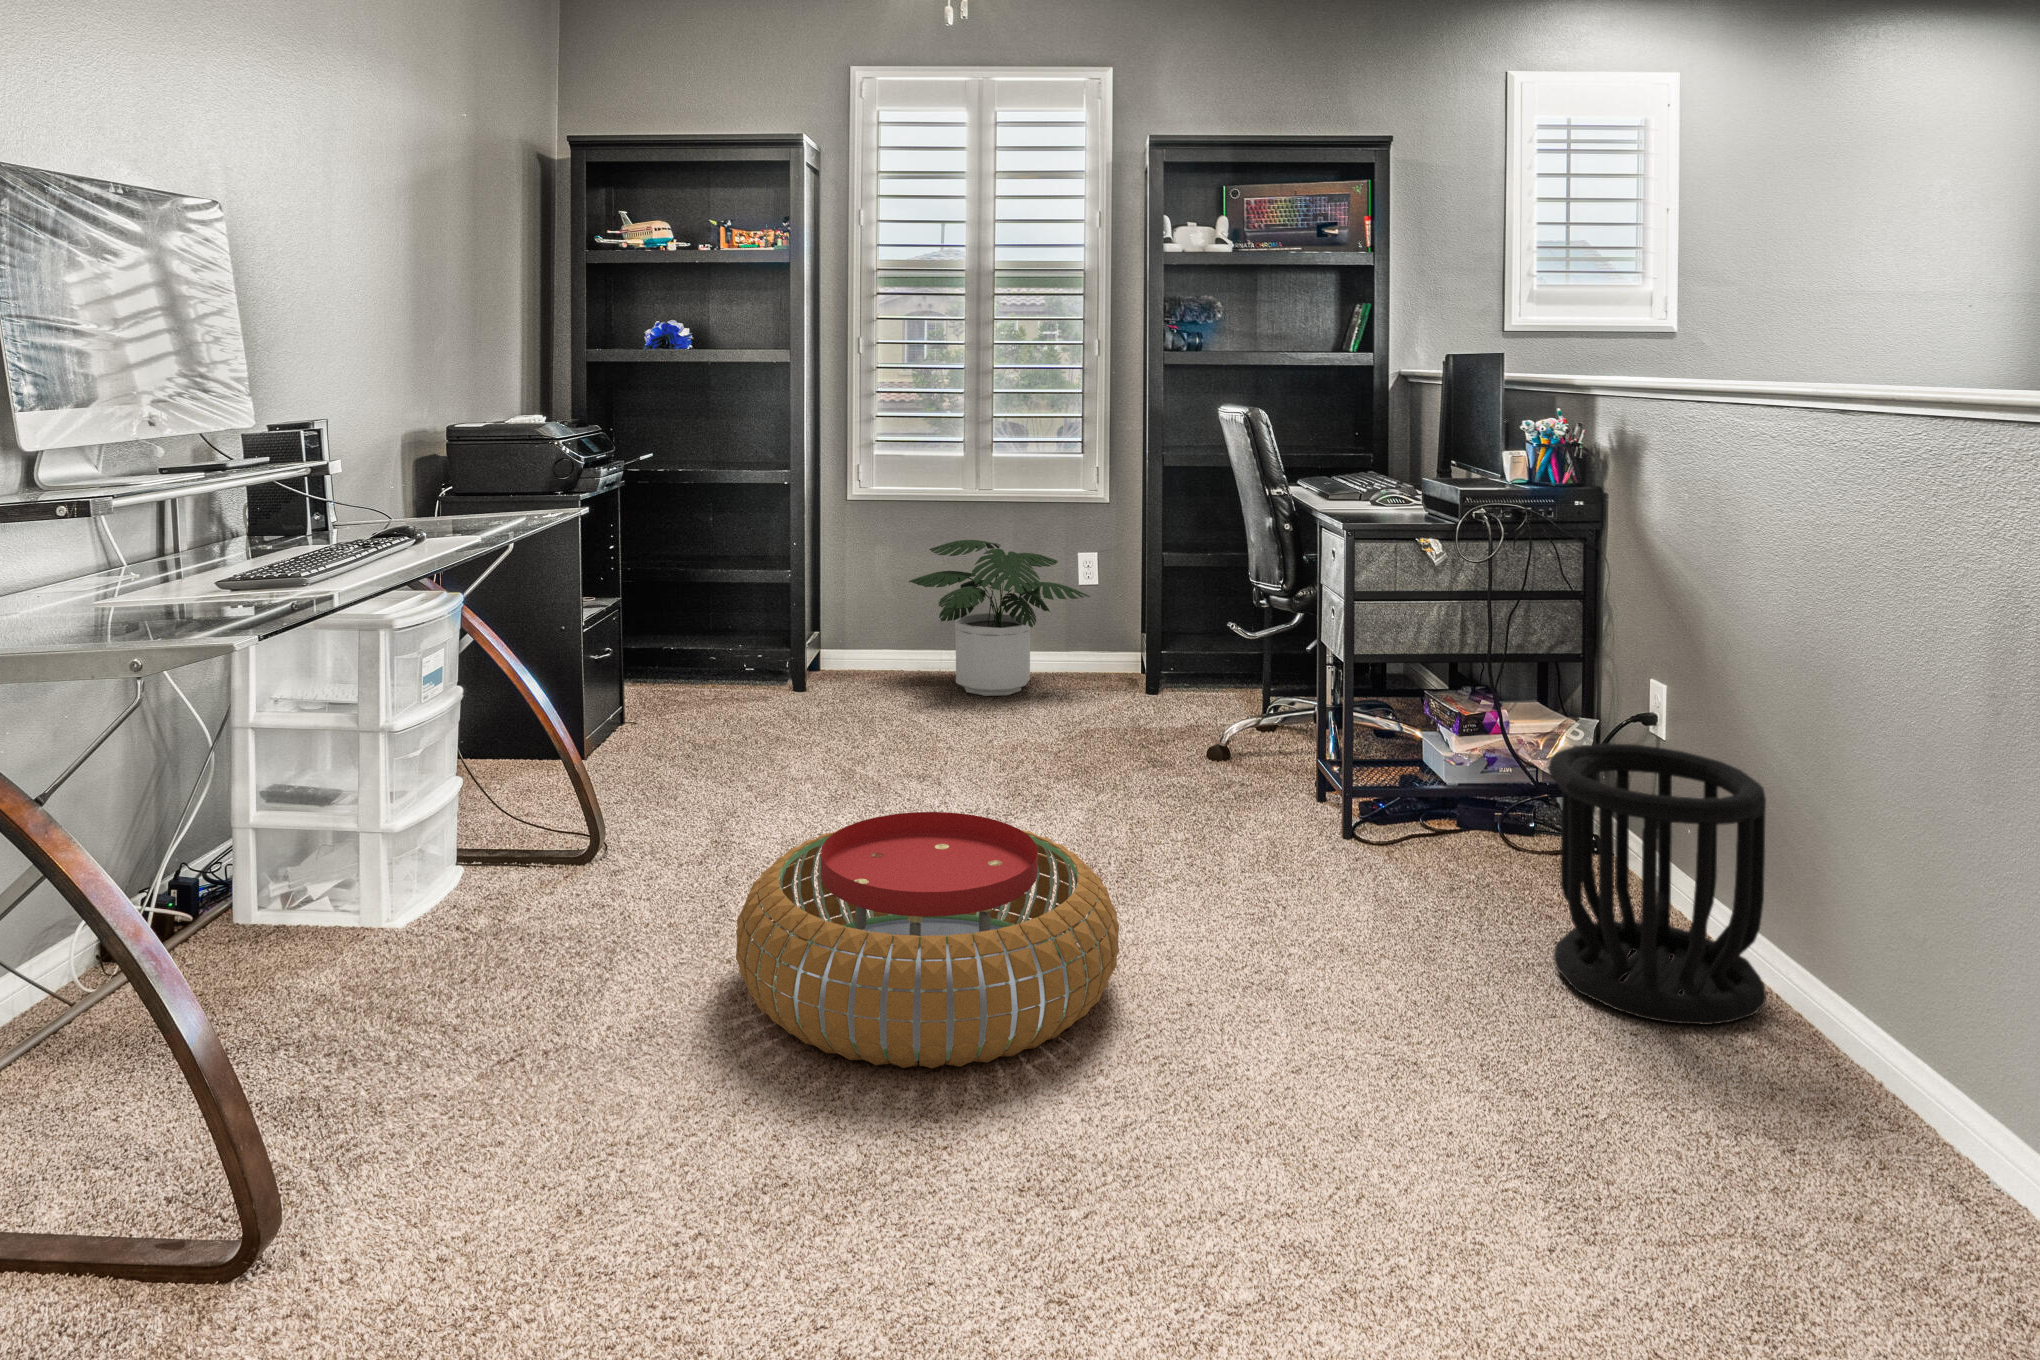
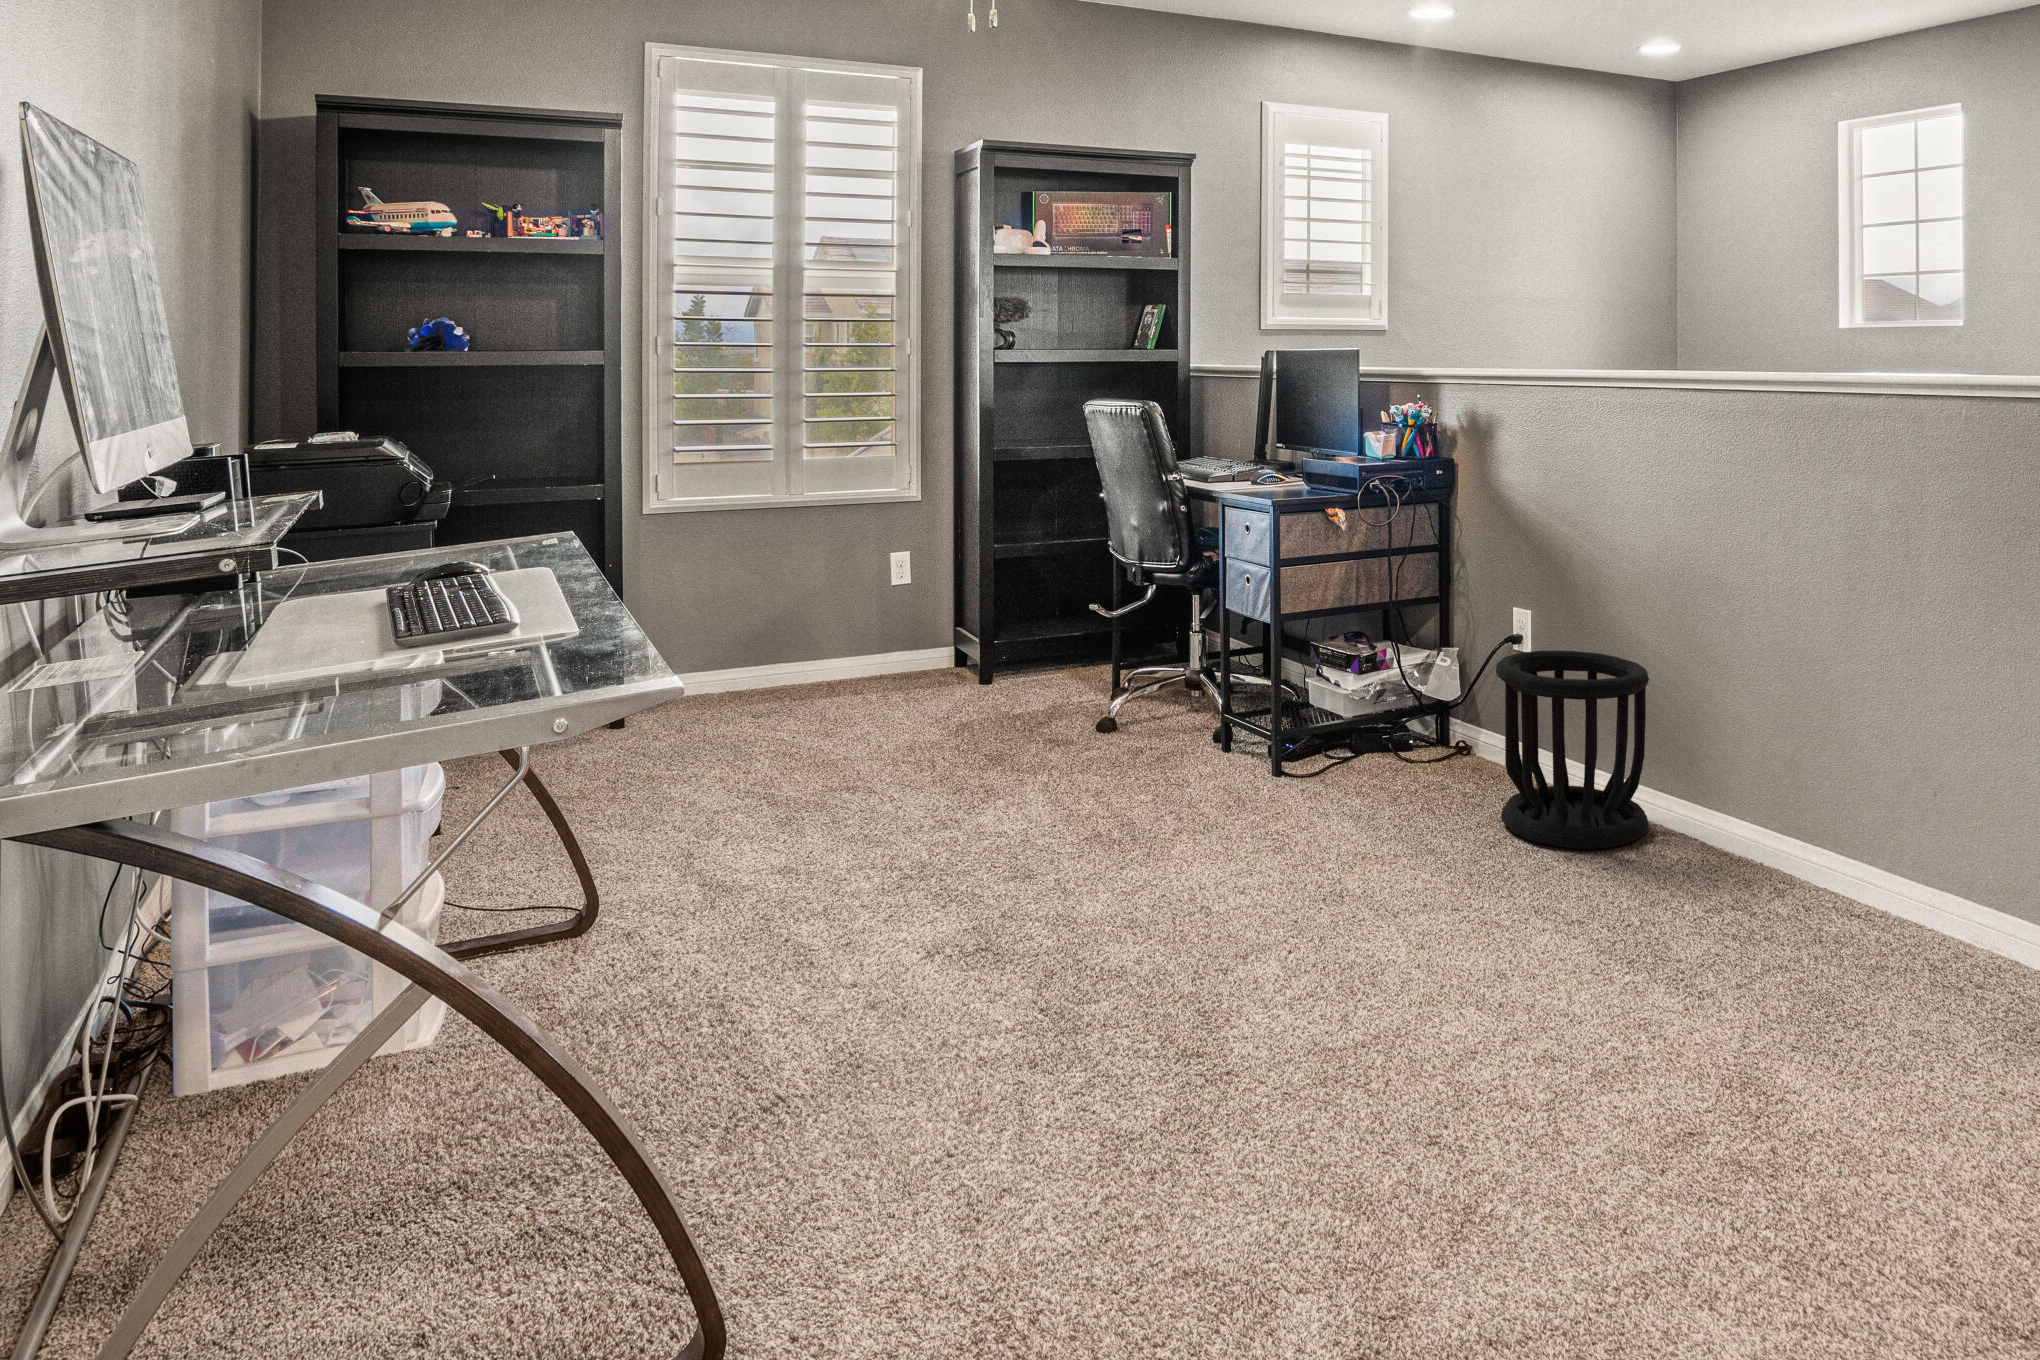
potted plant: present [909,540,1090,696] -> none [738,553,939,712]
pouf: present [736,812,1119,1068] -> none [884,793,1249,1024]

